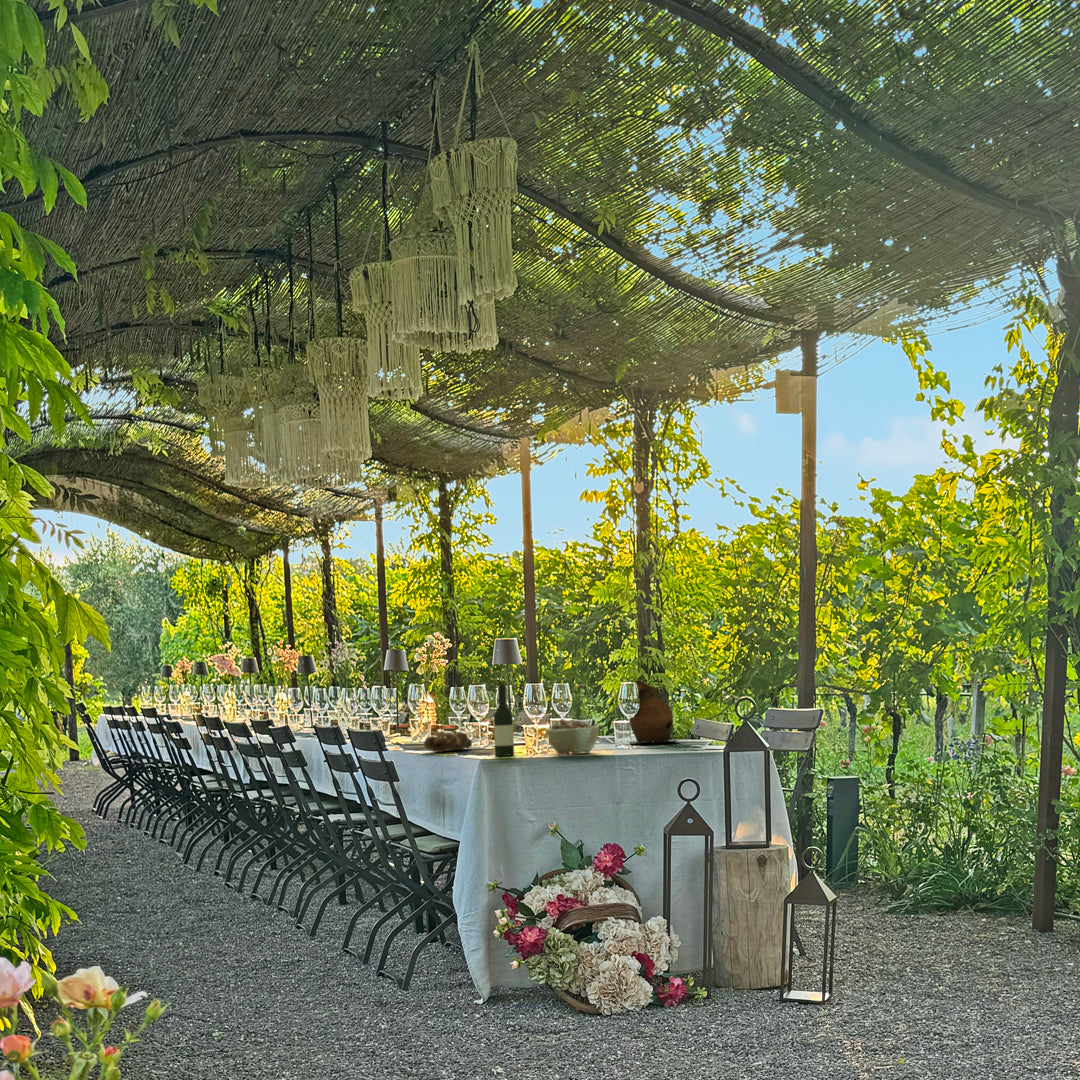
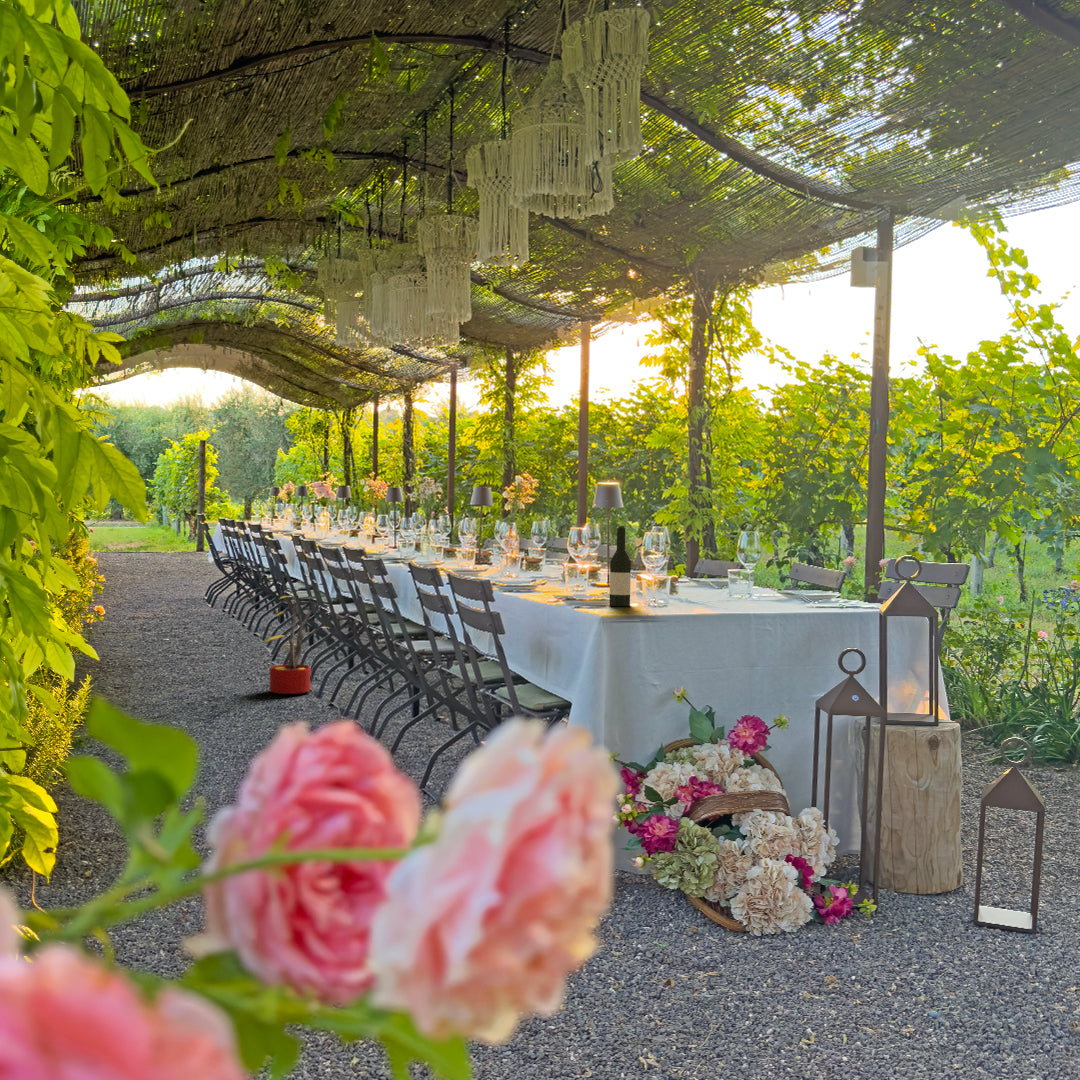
ceramic pitcher: present [629,681,678,743] -> none [738,532,800,601]
bowl: present [547,719,599,754] -> none [670,570,729,610]
bread loaf: present [424,731,472,752] -> none [524,571,573,594]
decorative plant: none [174,778,242,886] -> present [265,597,329,694]

